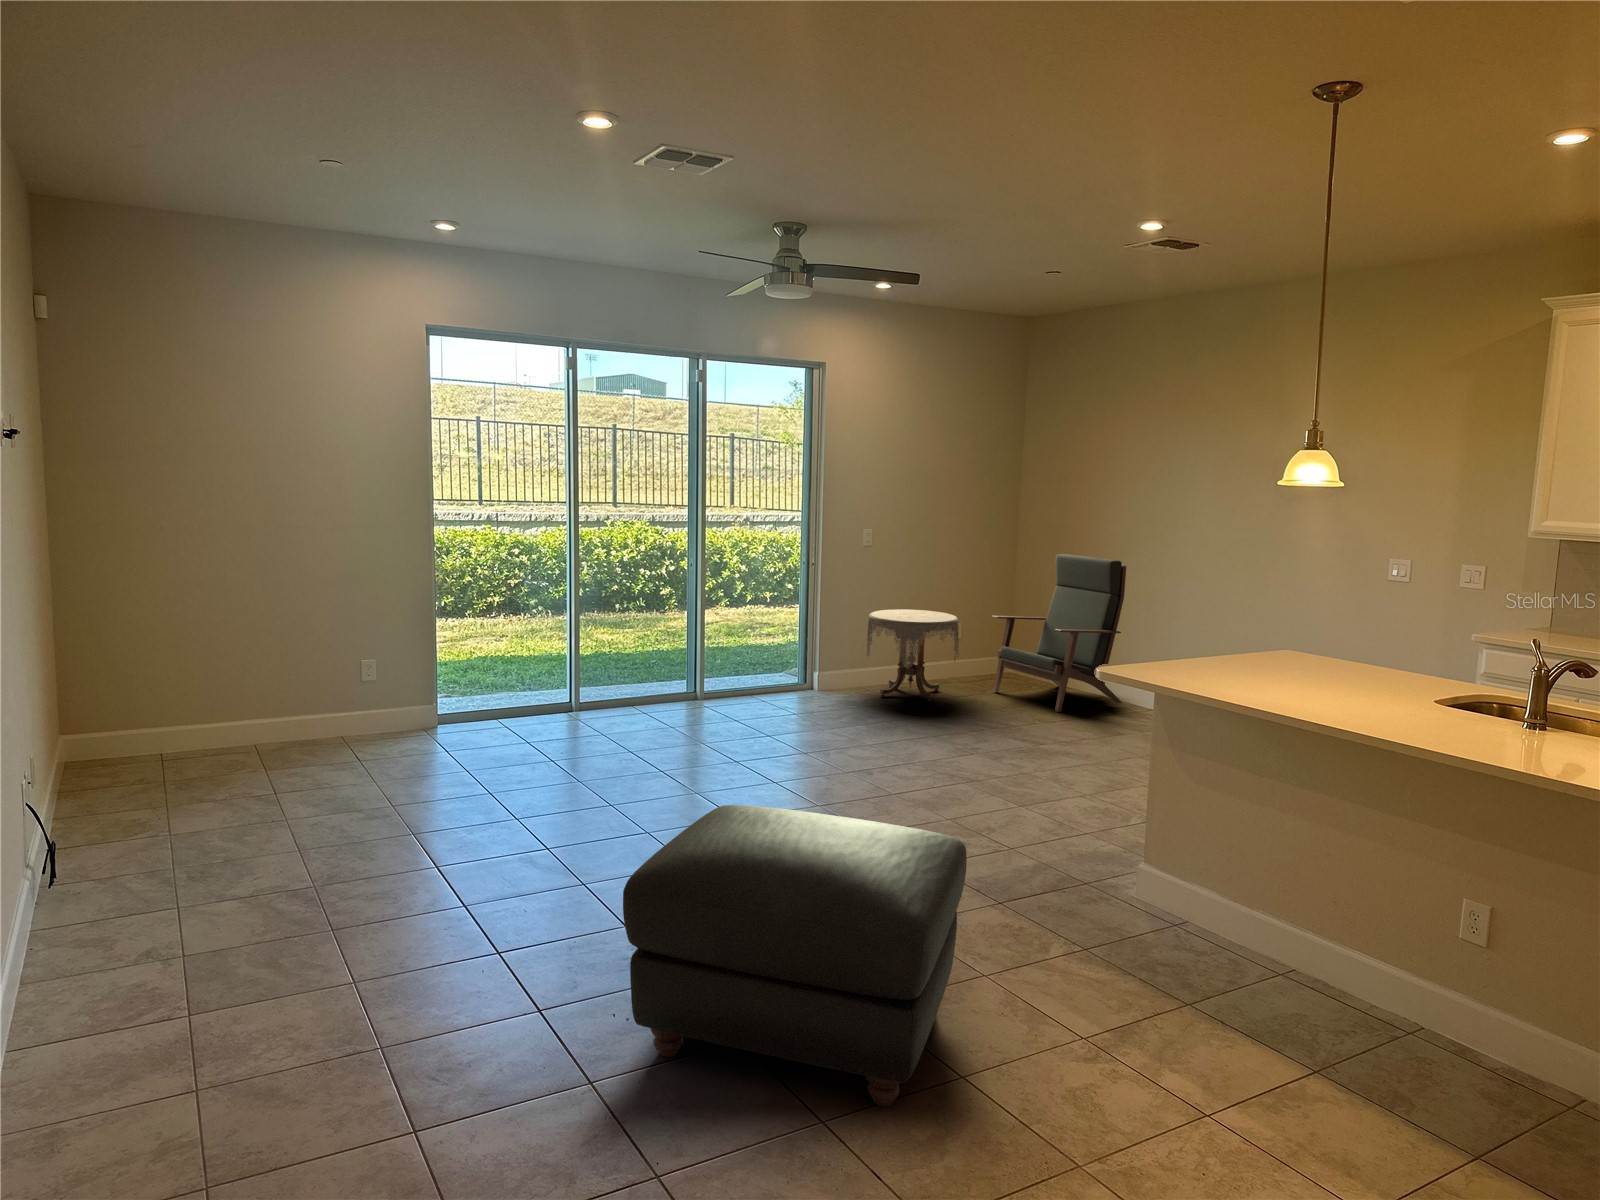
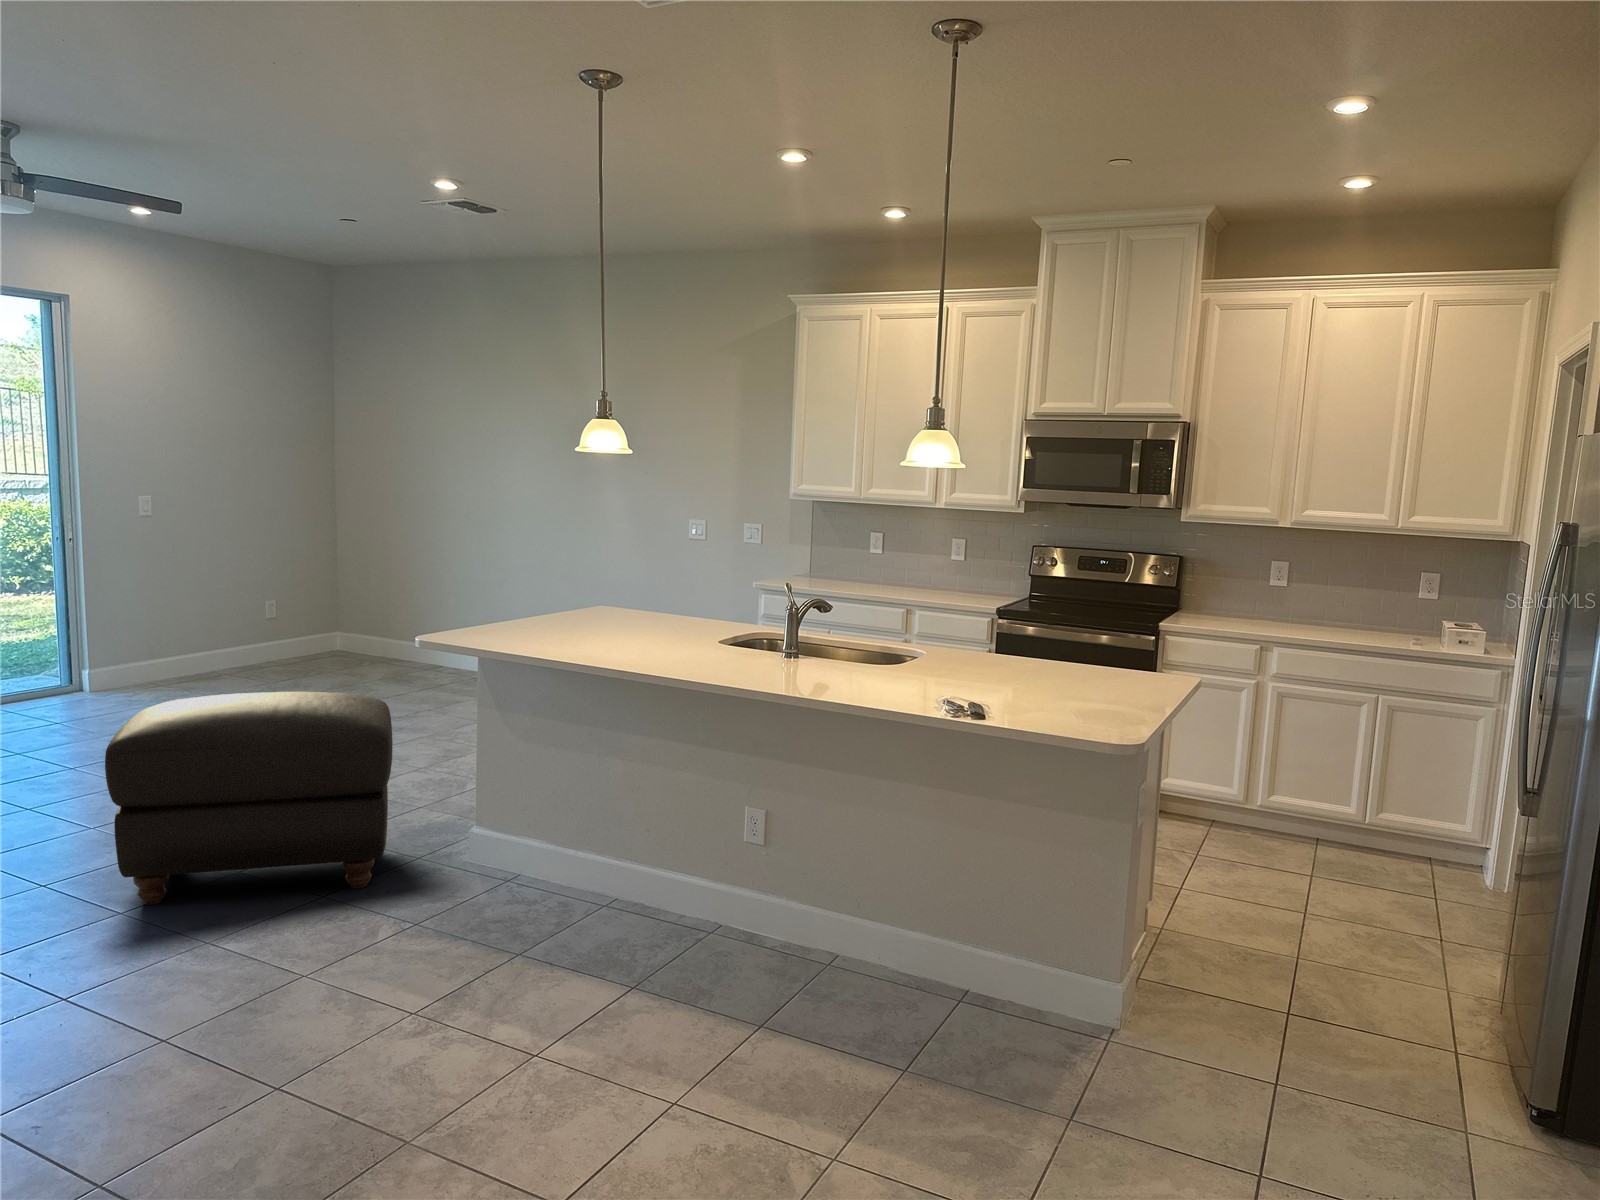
lounge chair: present [992,554,1126,712] -> none [300,518,447,680]
side table: present [867,609,959,701] -> none [152,589,268,689]

